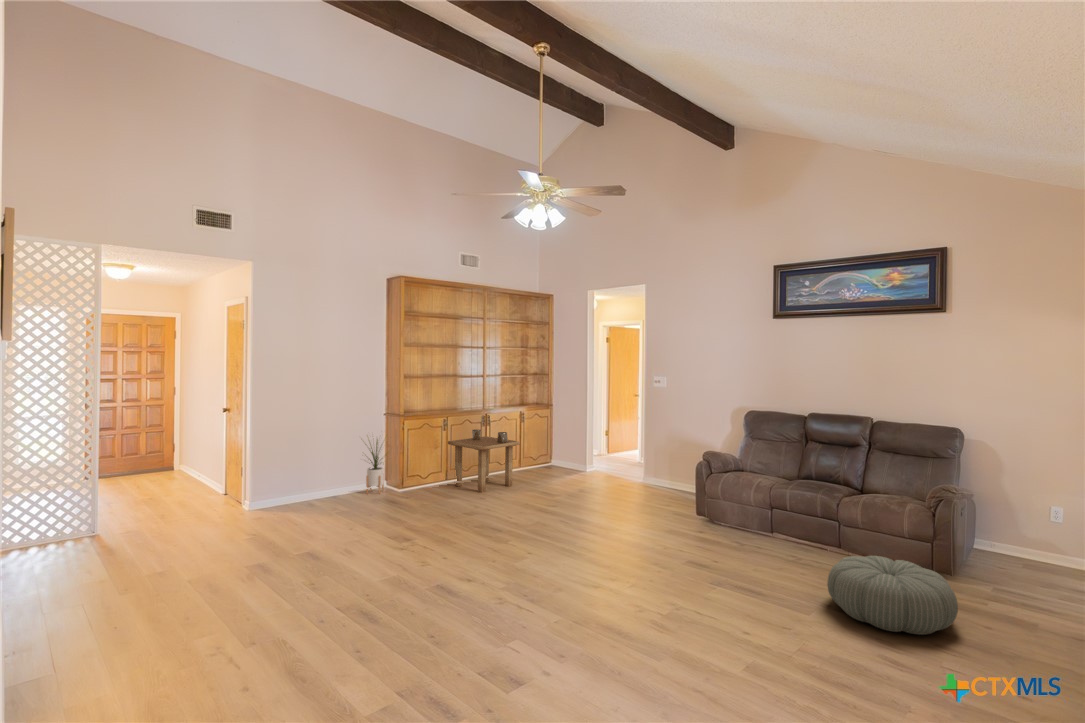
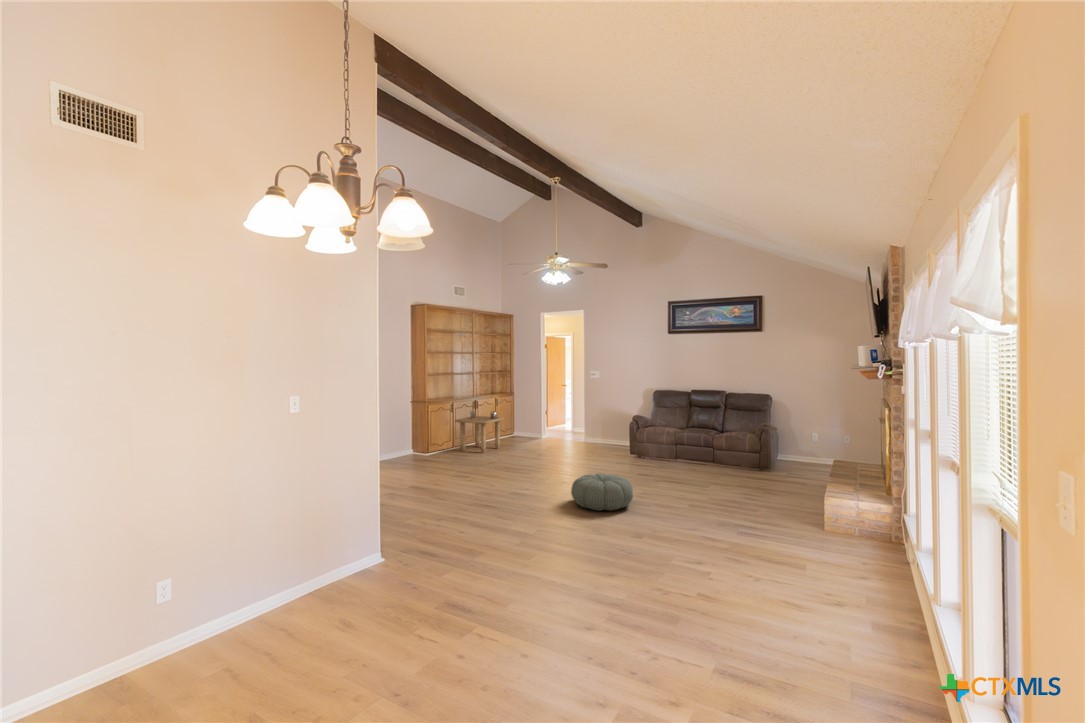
house plant: present [366,440,384,494] -> none [397,413,421,459]
pouf: present [827,556,958,635] -> present [571,473,633,511]

